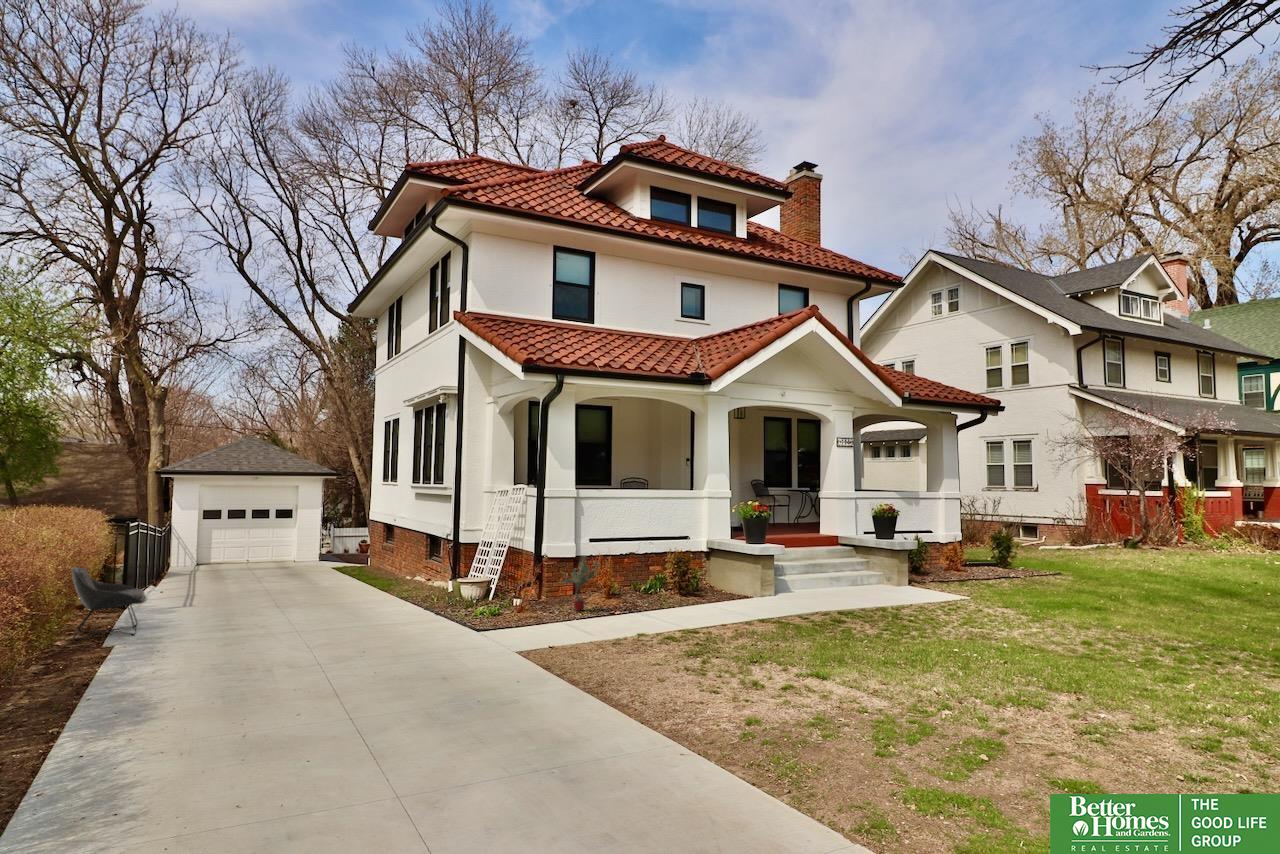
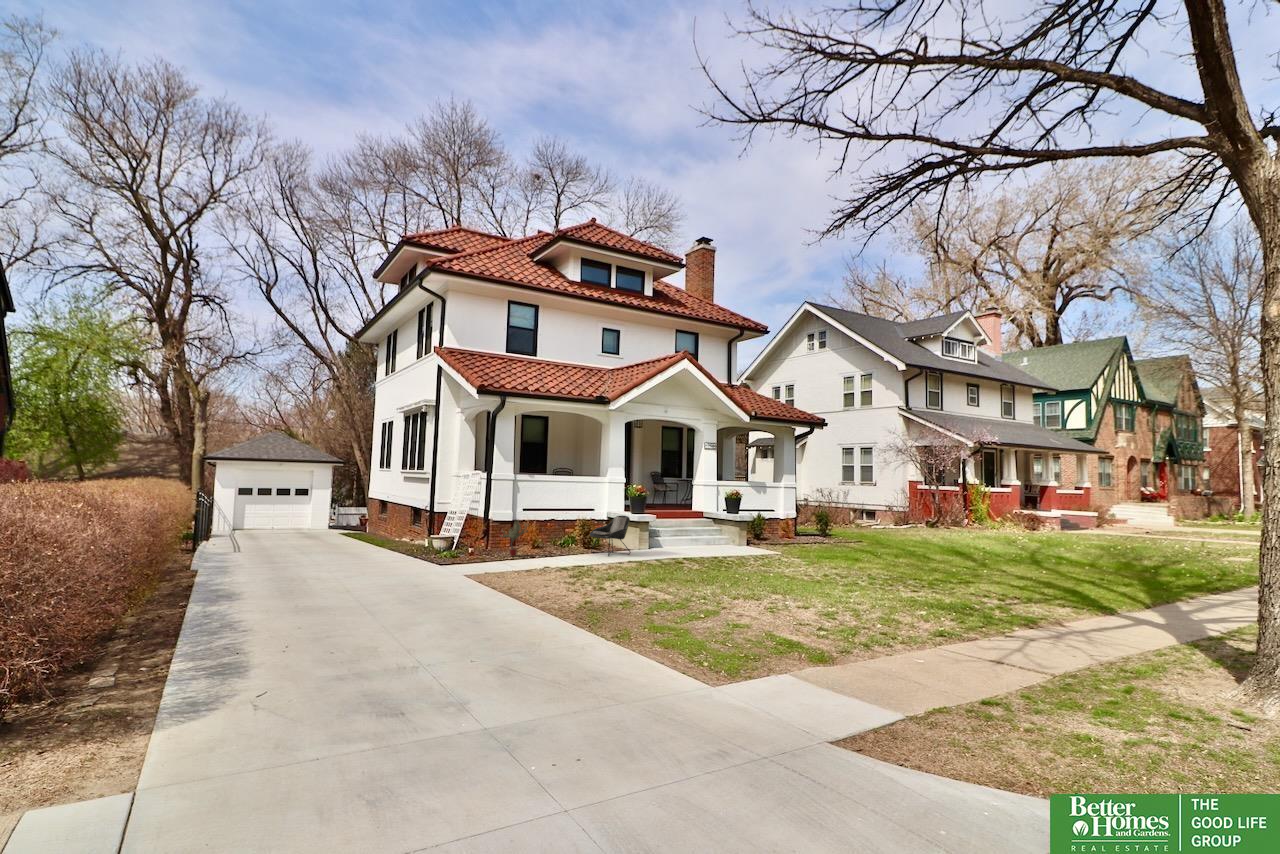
lounge chair: present [72,567,147,641] -> present [590,515,631,556]

